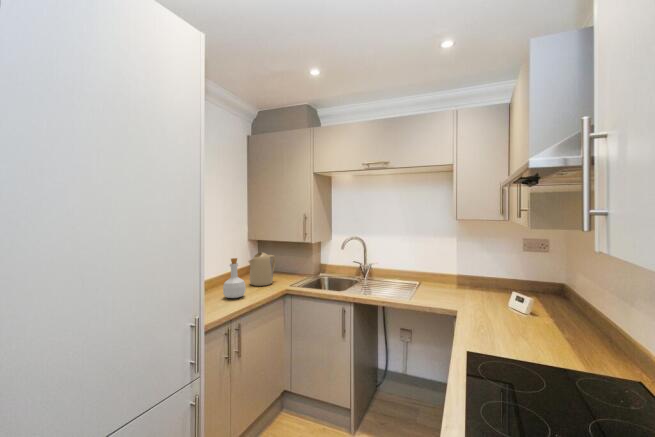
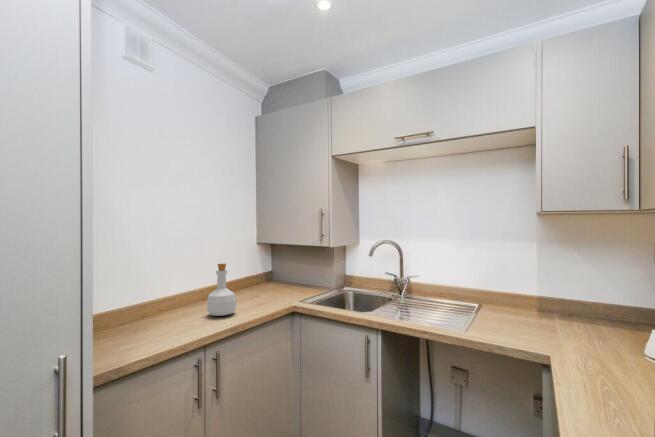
kettle: present [249,253,276,286] -> none [247,258,285,301]

